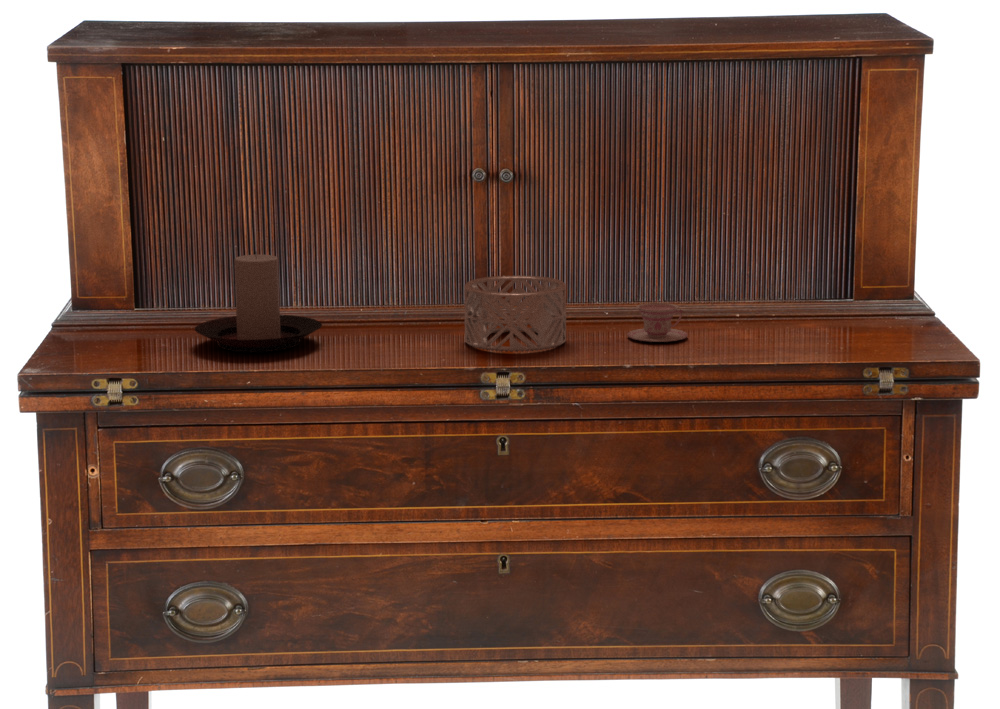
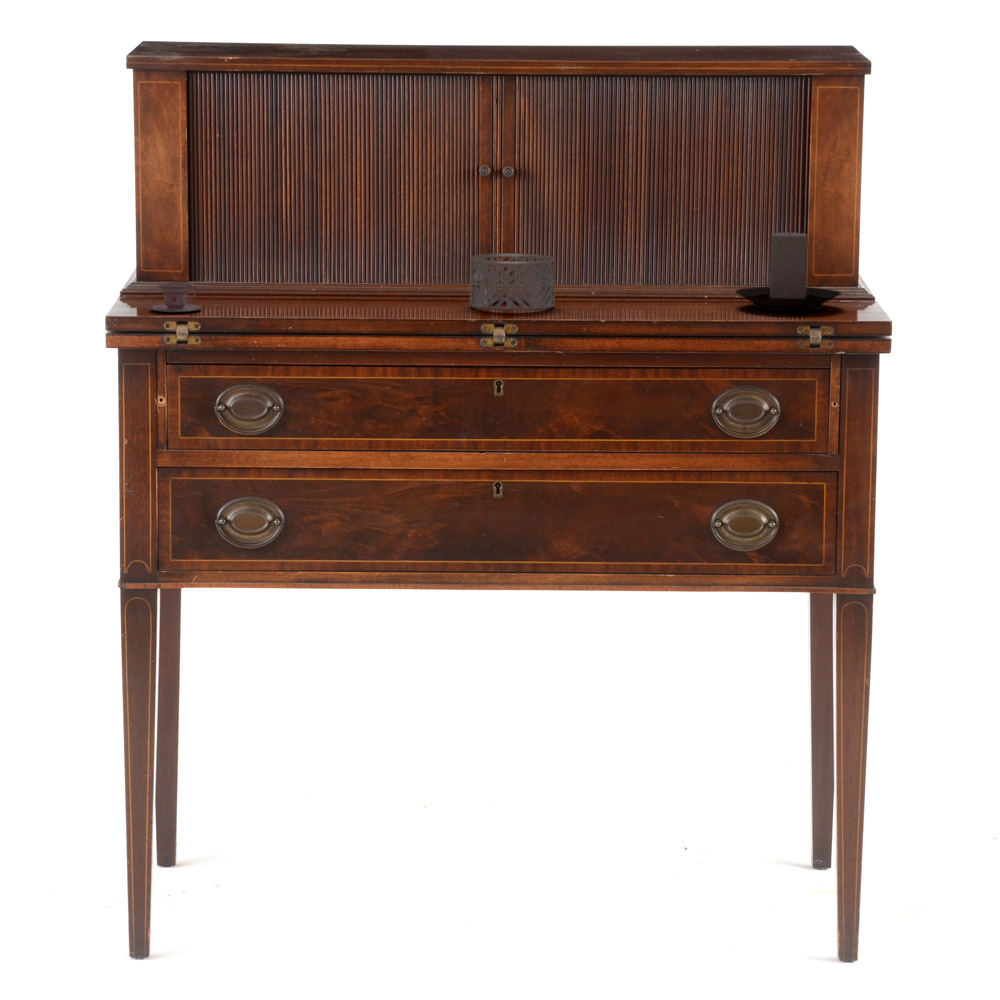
candle holder: present [195,254,322,352] -> present [735,232,841,311]
teacup: present [627,303,688,342] -> present [150,282,202,312]

